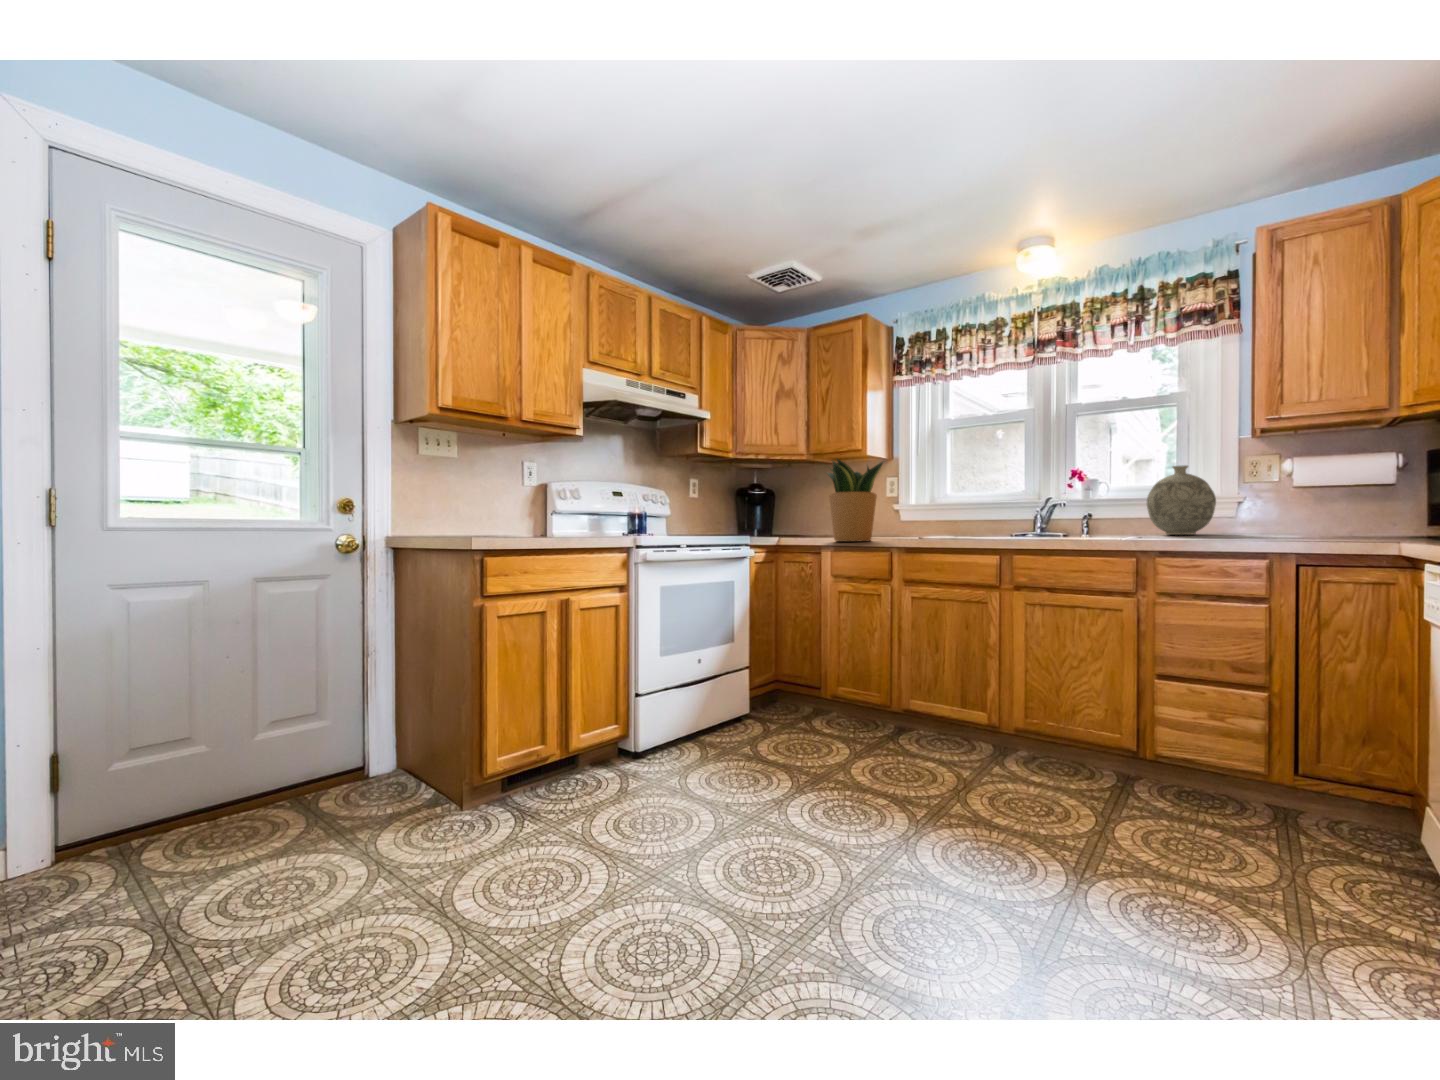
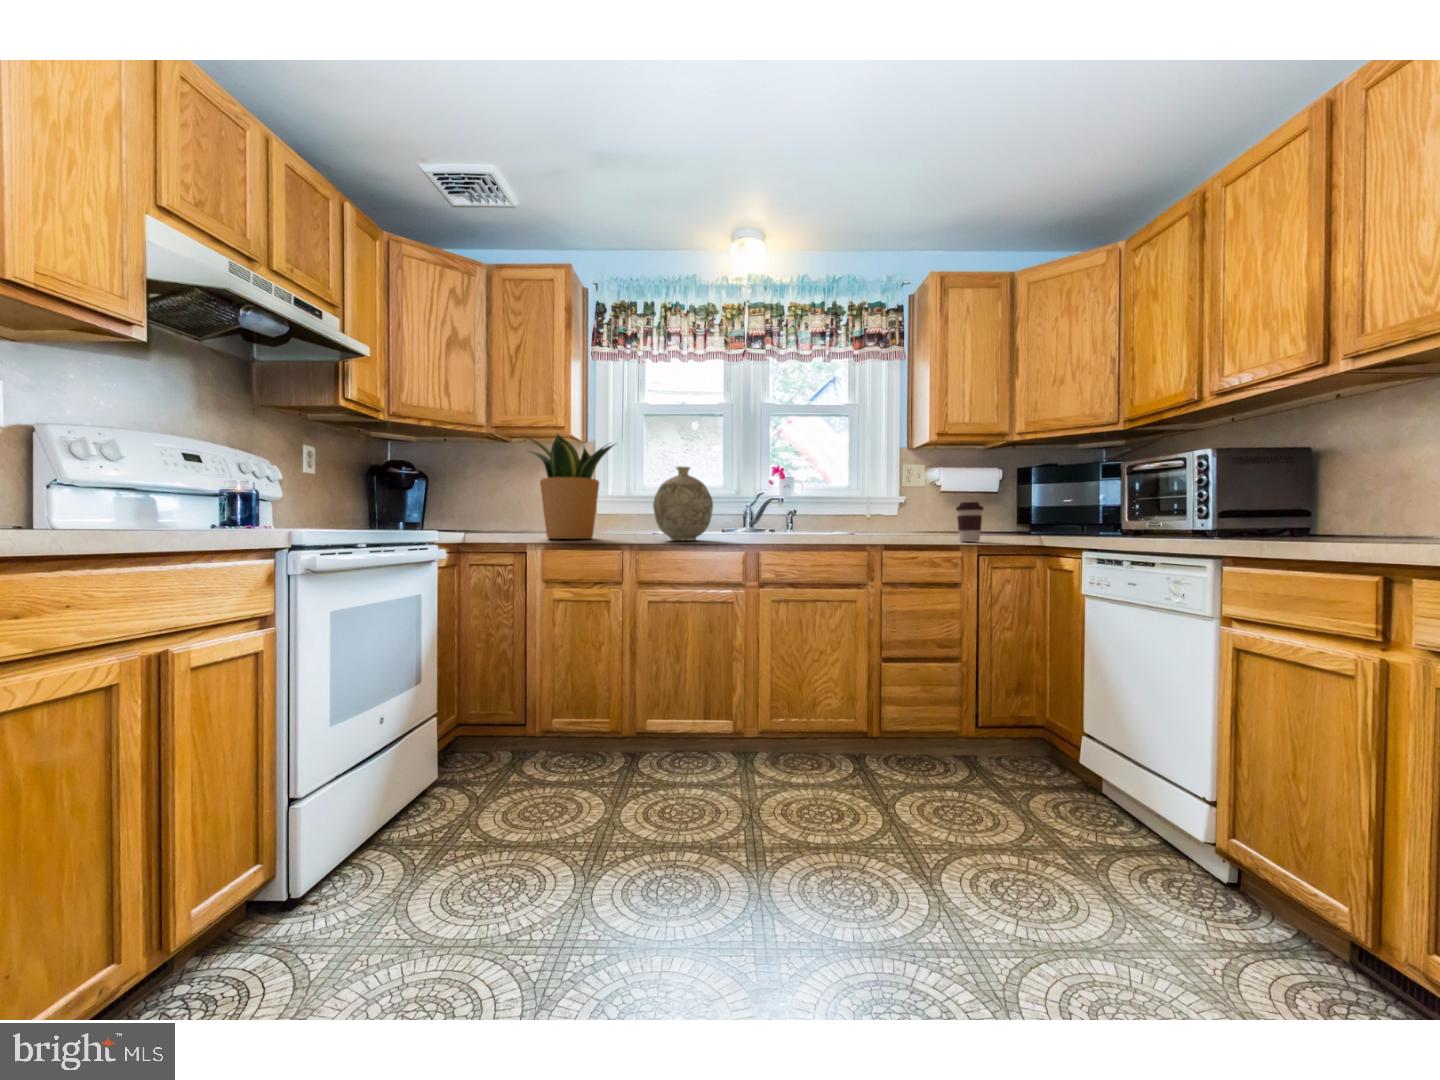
decorative vase: present [1147,465,1216,535] -> present [653,466,713,540]
coffee cup: none [1260,496,1301,543] -> present [956,502,984,542]

